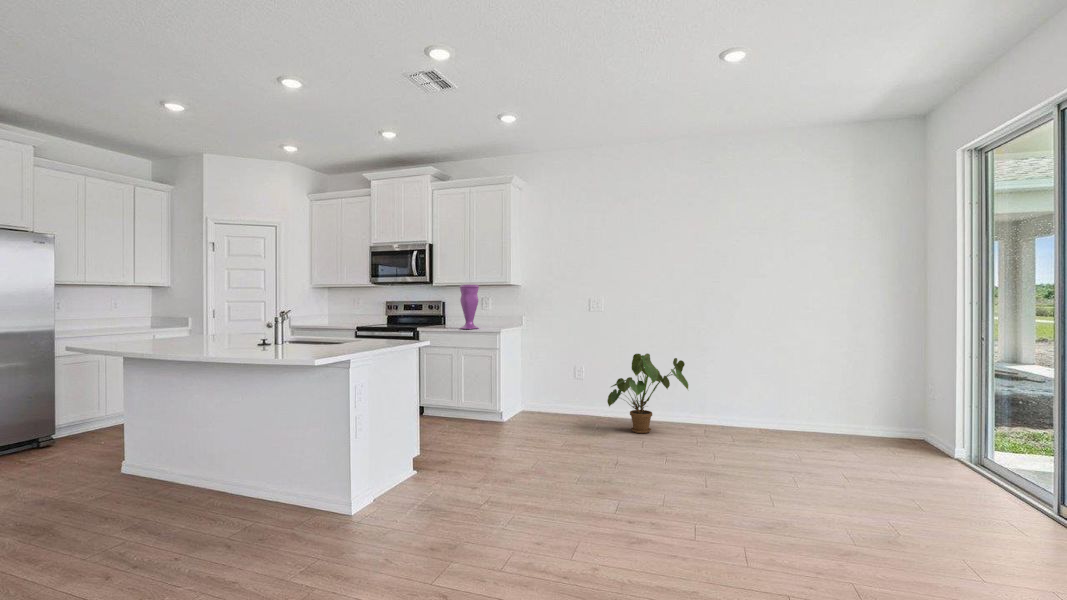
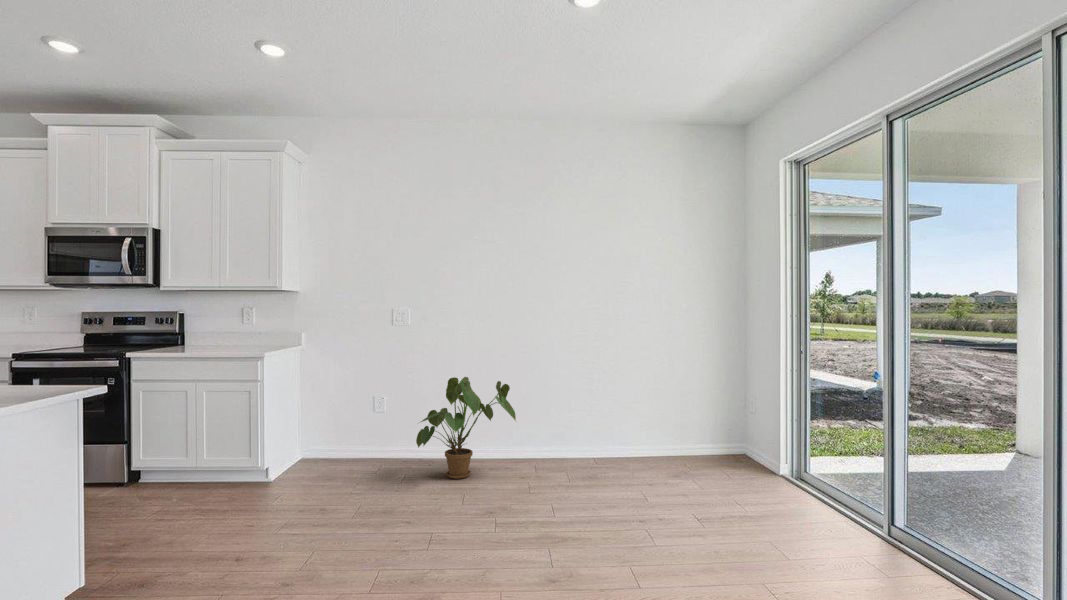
vase: present [459,285,479,329] -> none [200,289,235,353]

